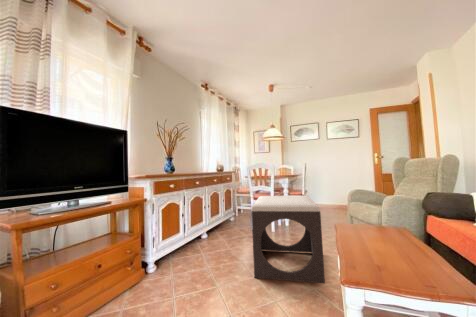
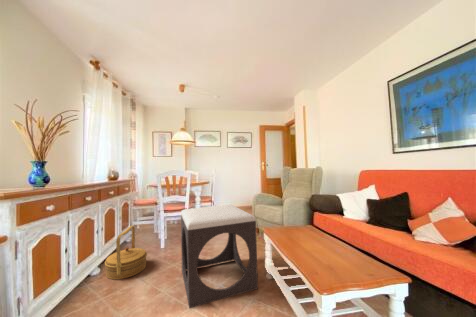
woven basket: none [209,207,237,245] -> present [105,225,147,280]

